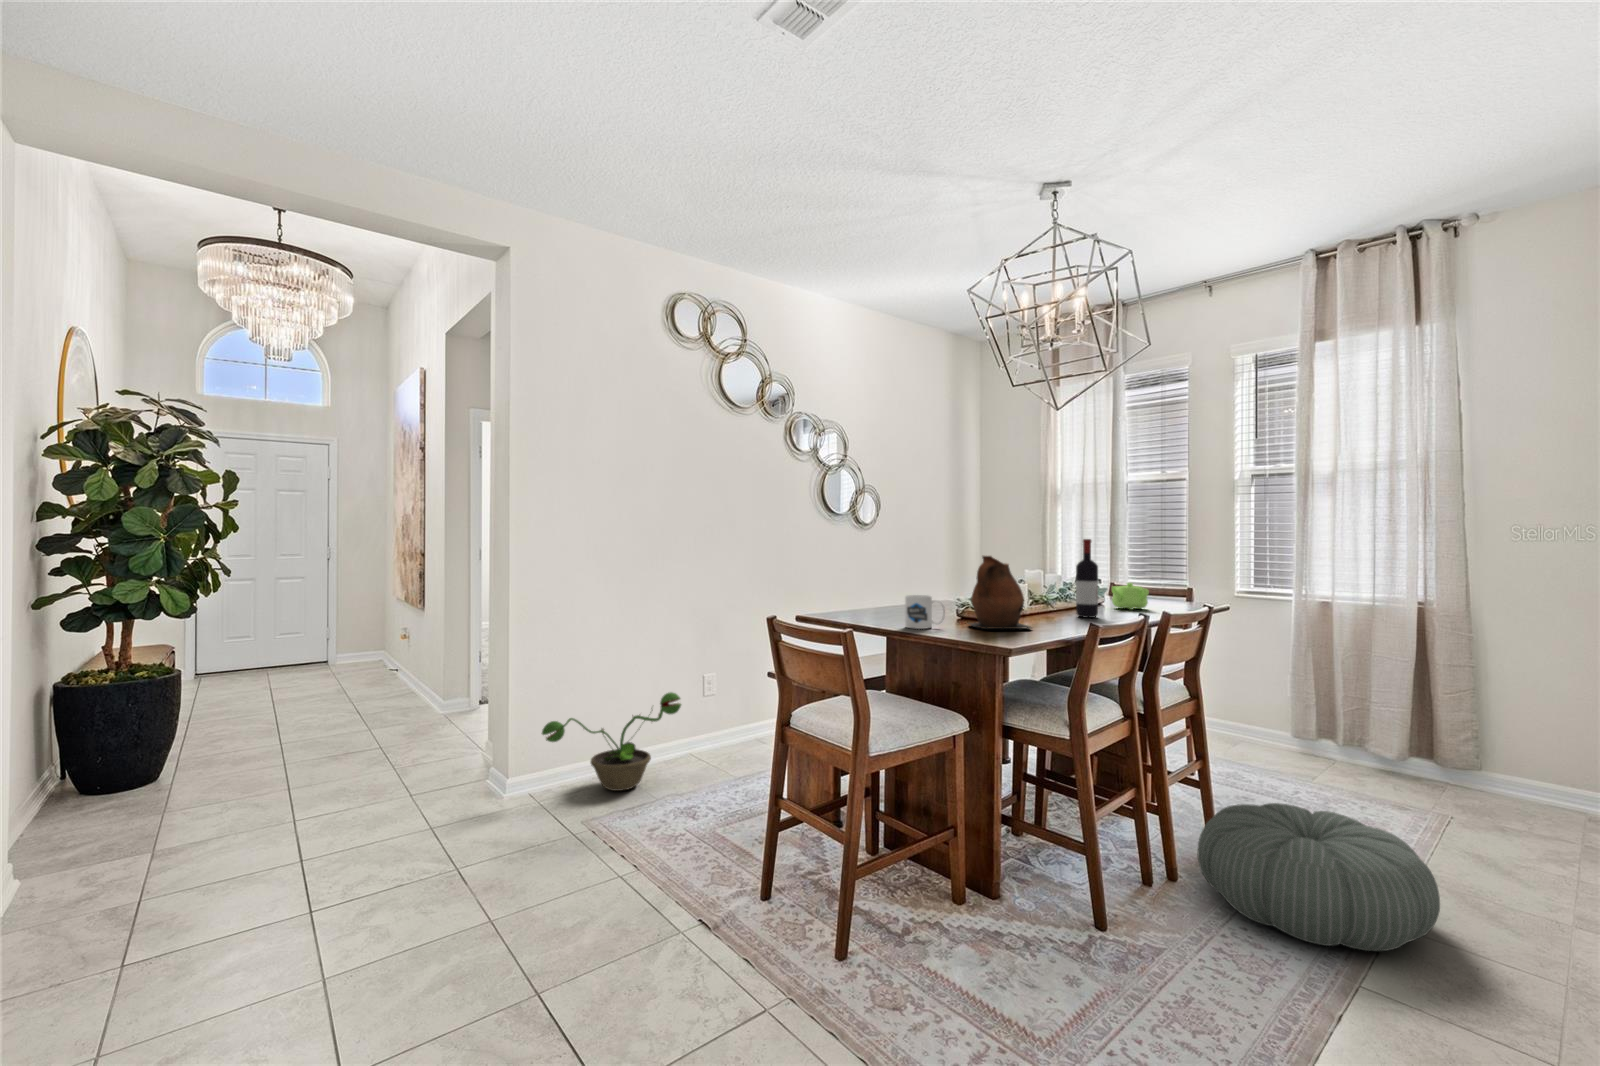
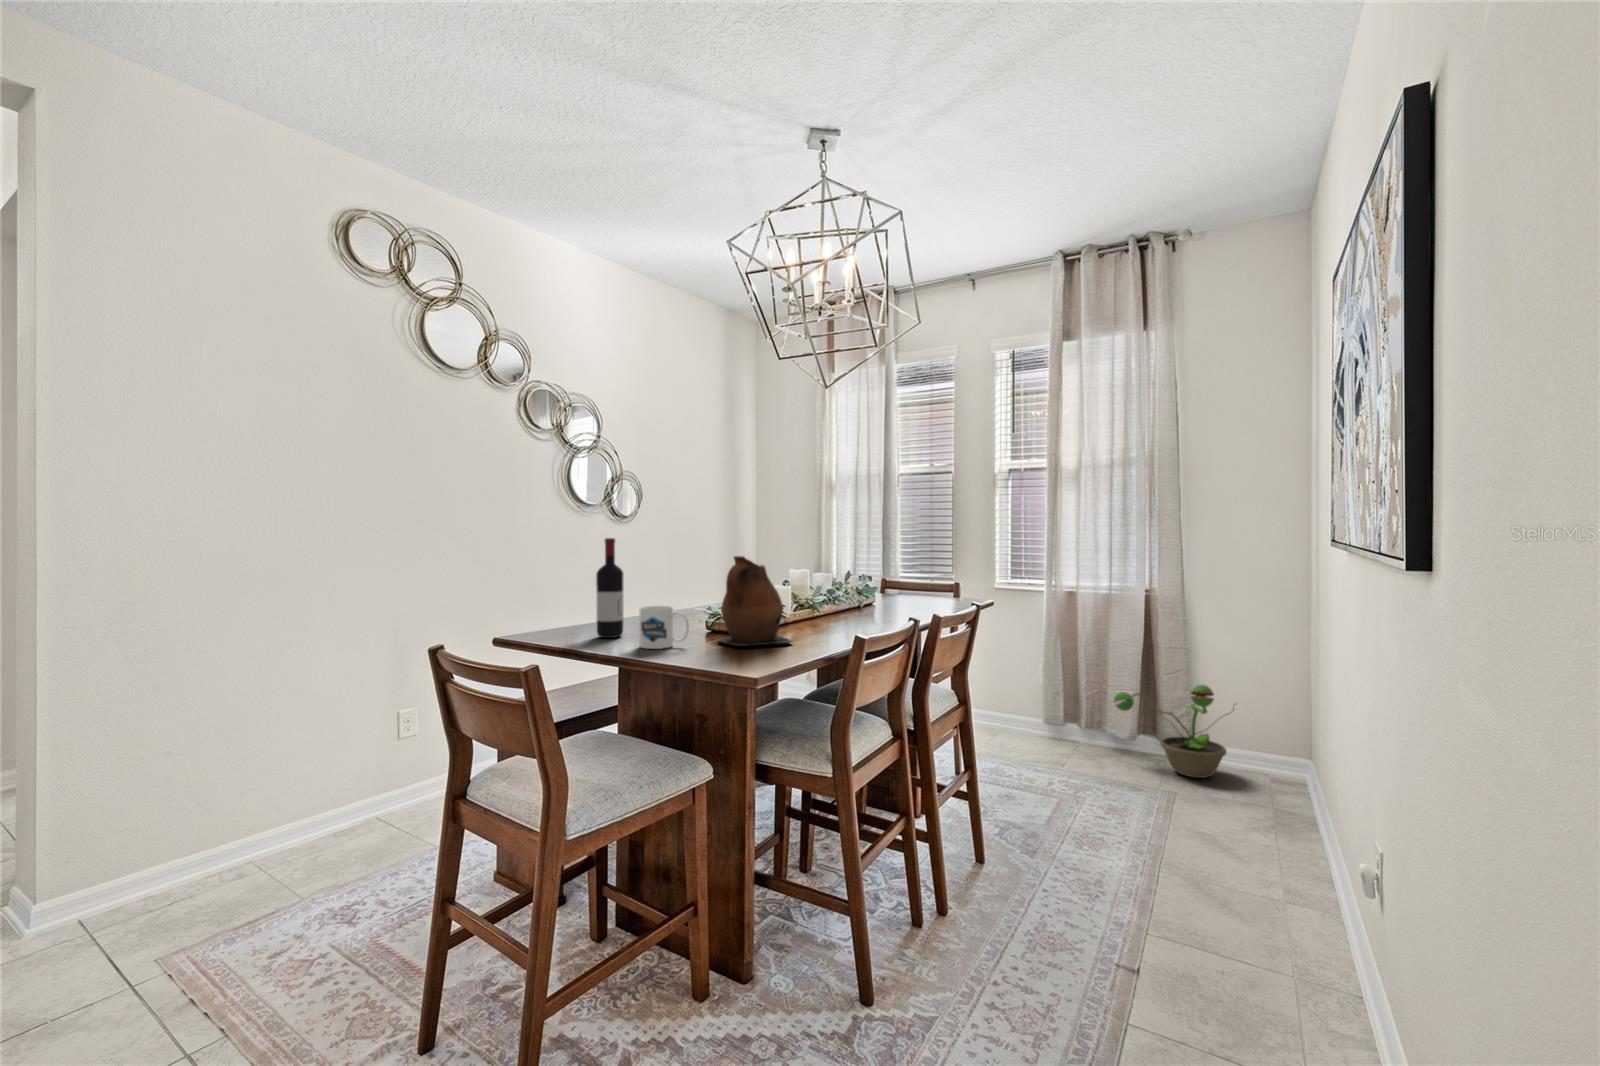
wine bottle: present [1076,539,1098,618] -> present [596,538,624,638]
teapot: present [1112,583,1149,610] -> none [880,581,917,611]
decorative plant: present [542,692,681,791] -> present [1114,685,1227,778]
pouf: present [1197,803,1440,951] -> none [967,815,1195,980]

